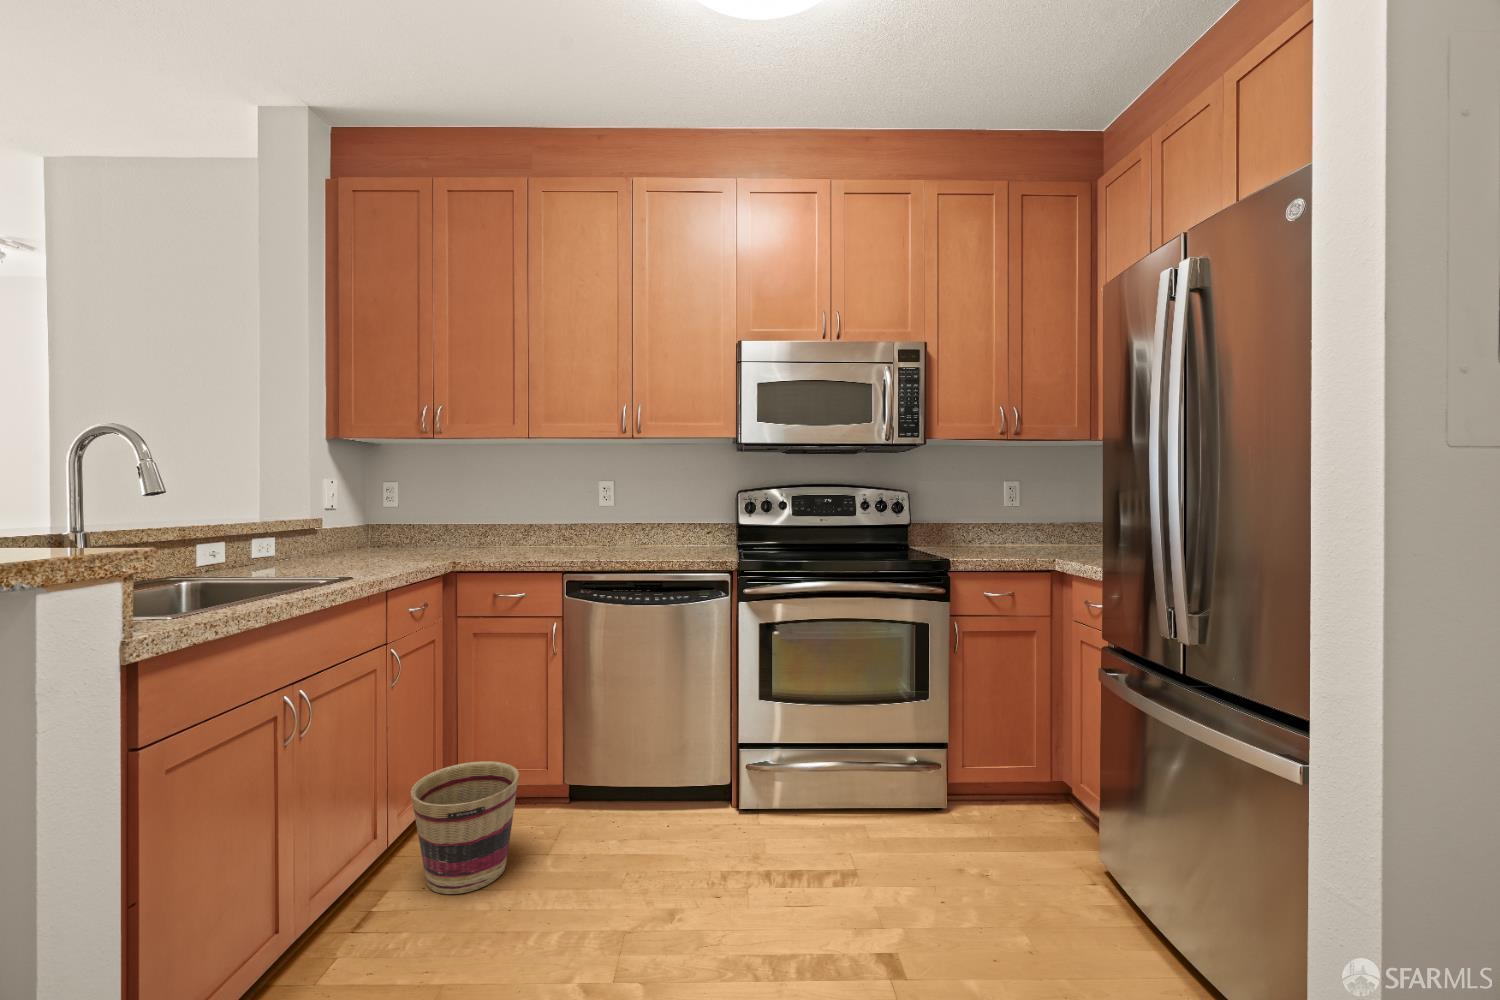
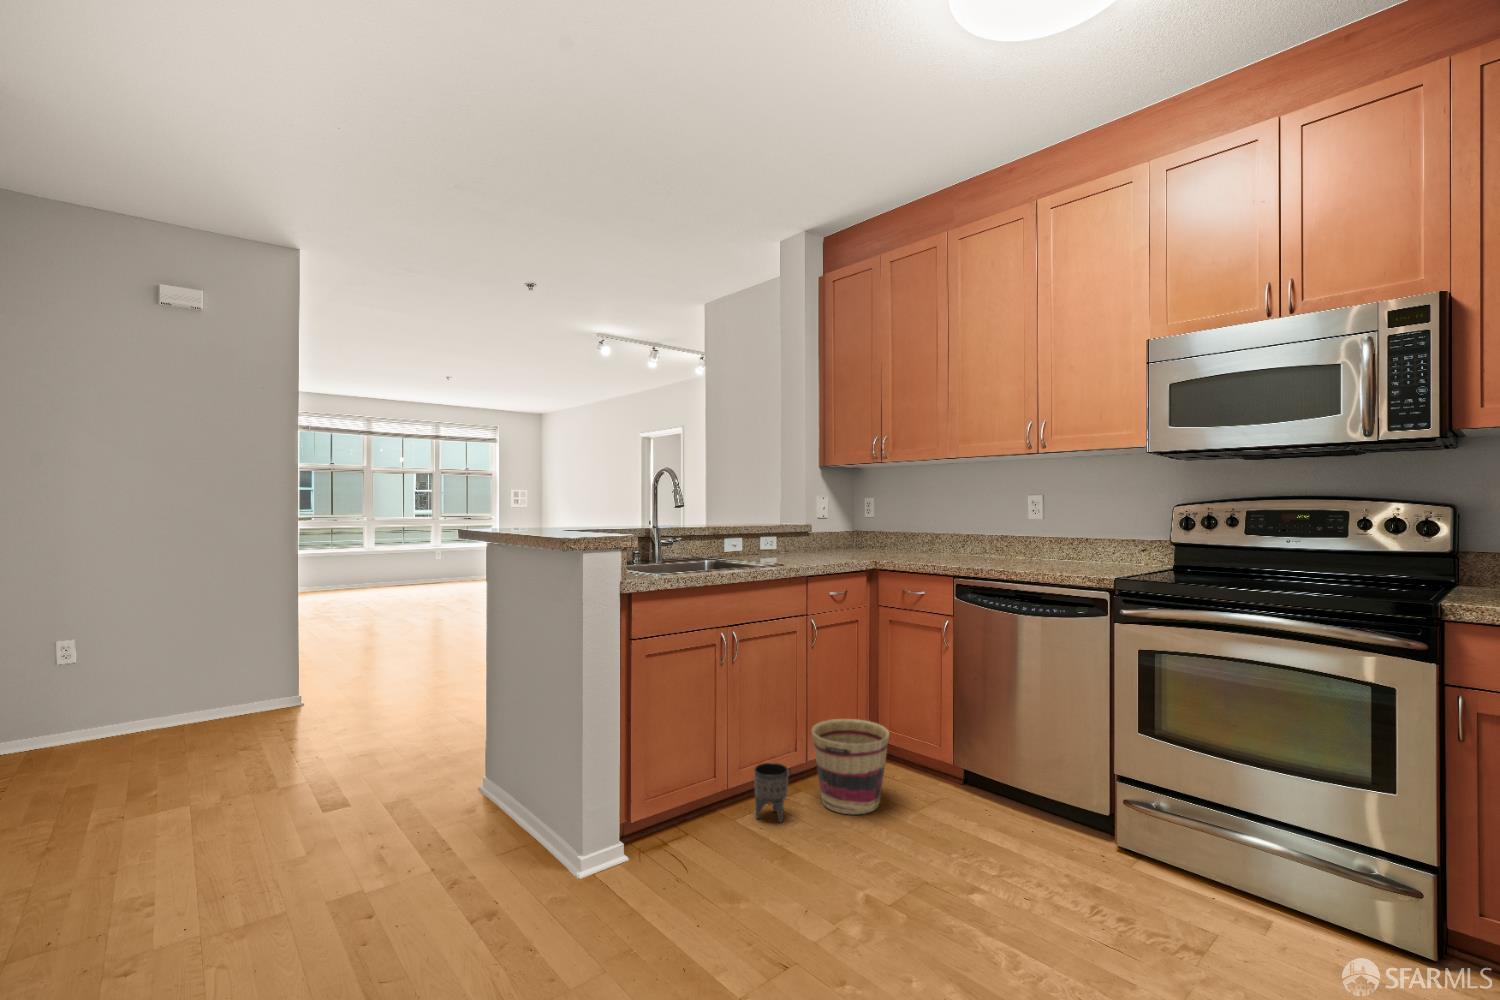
planter: none [343,863,402,961] -> present [754,763,789,822]

